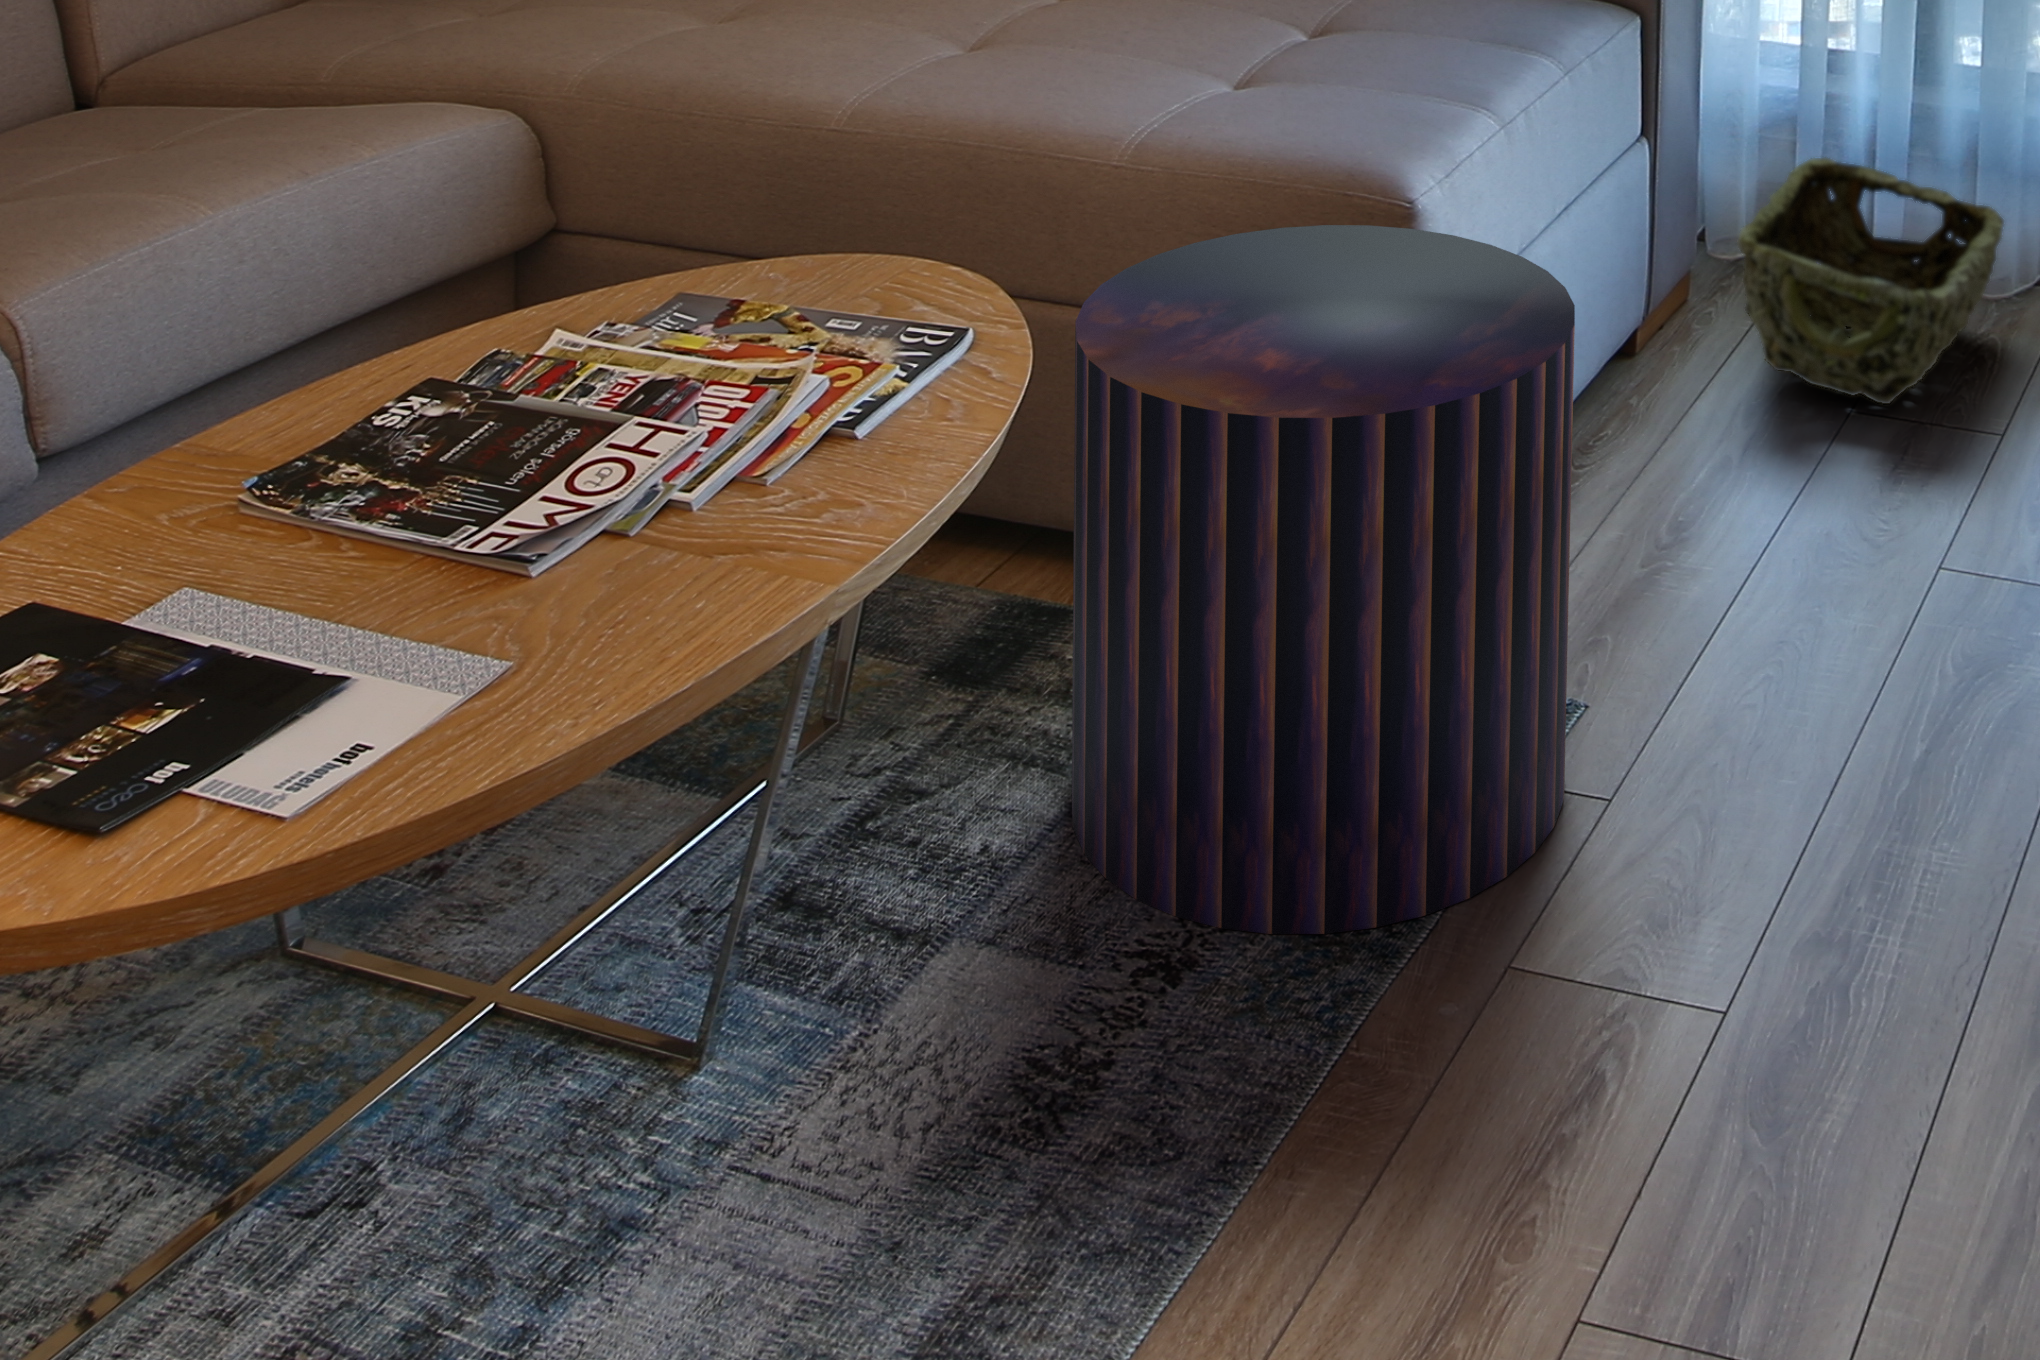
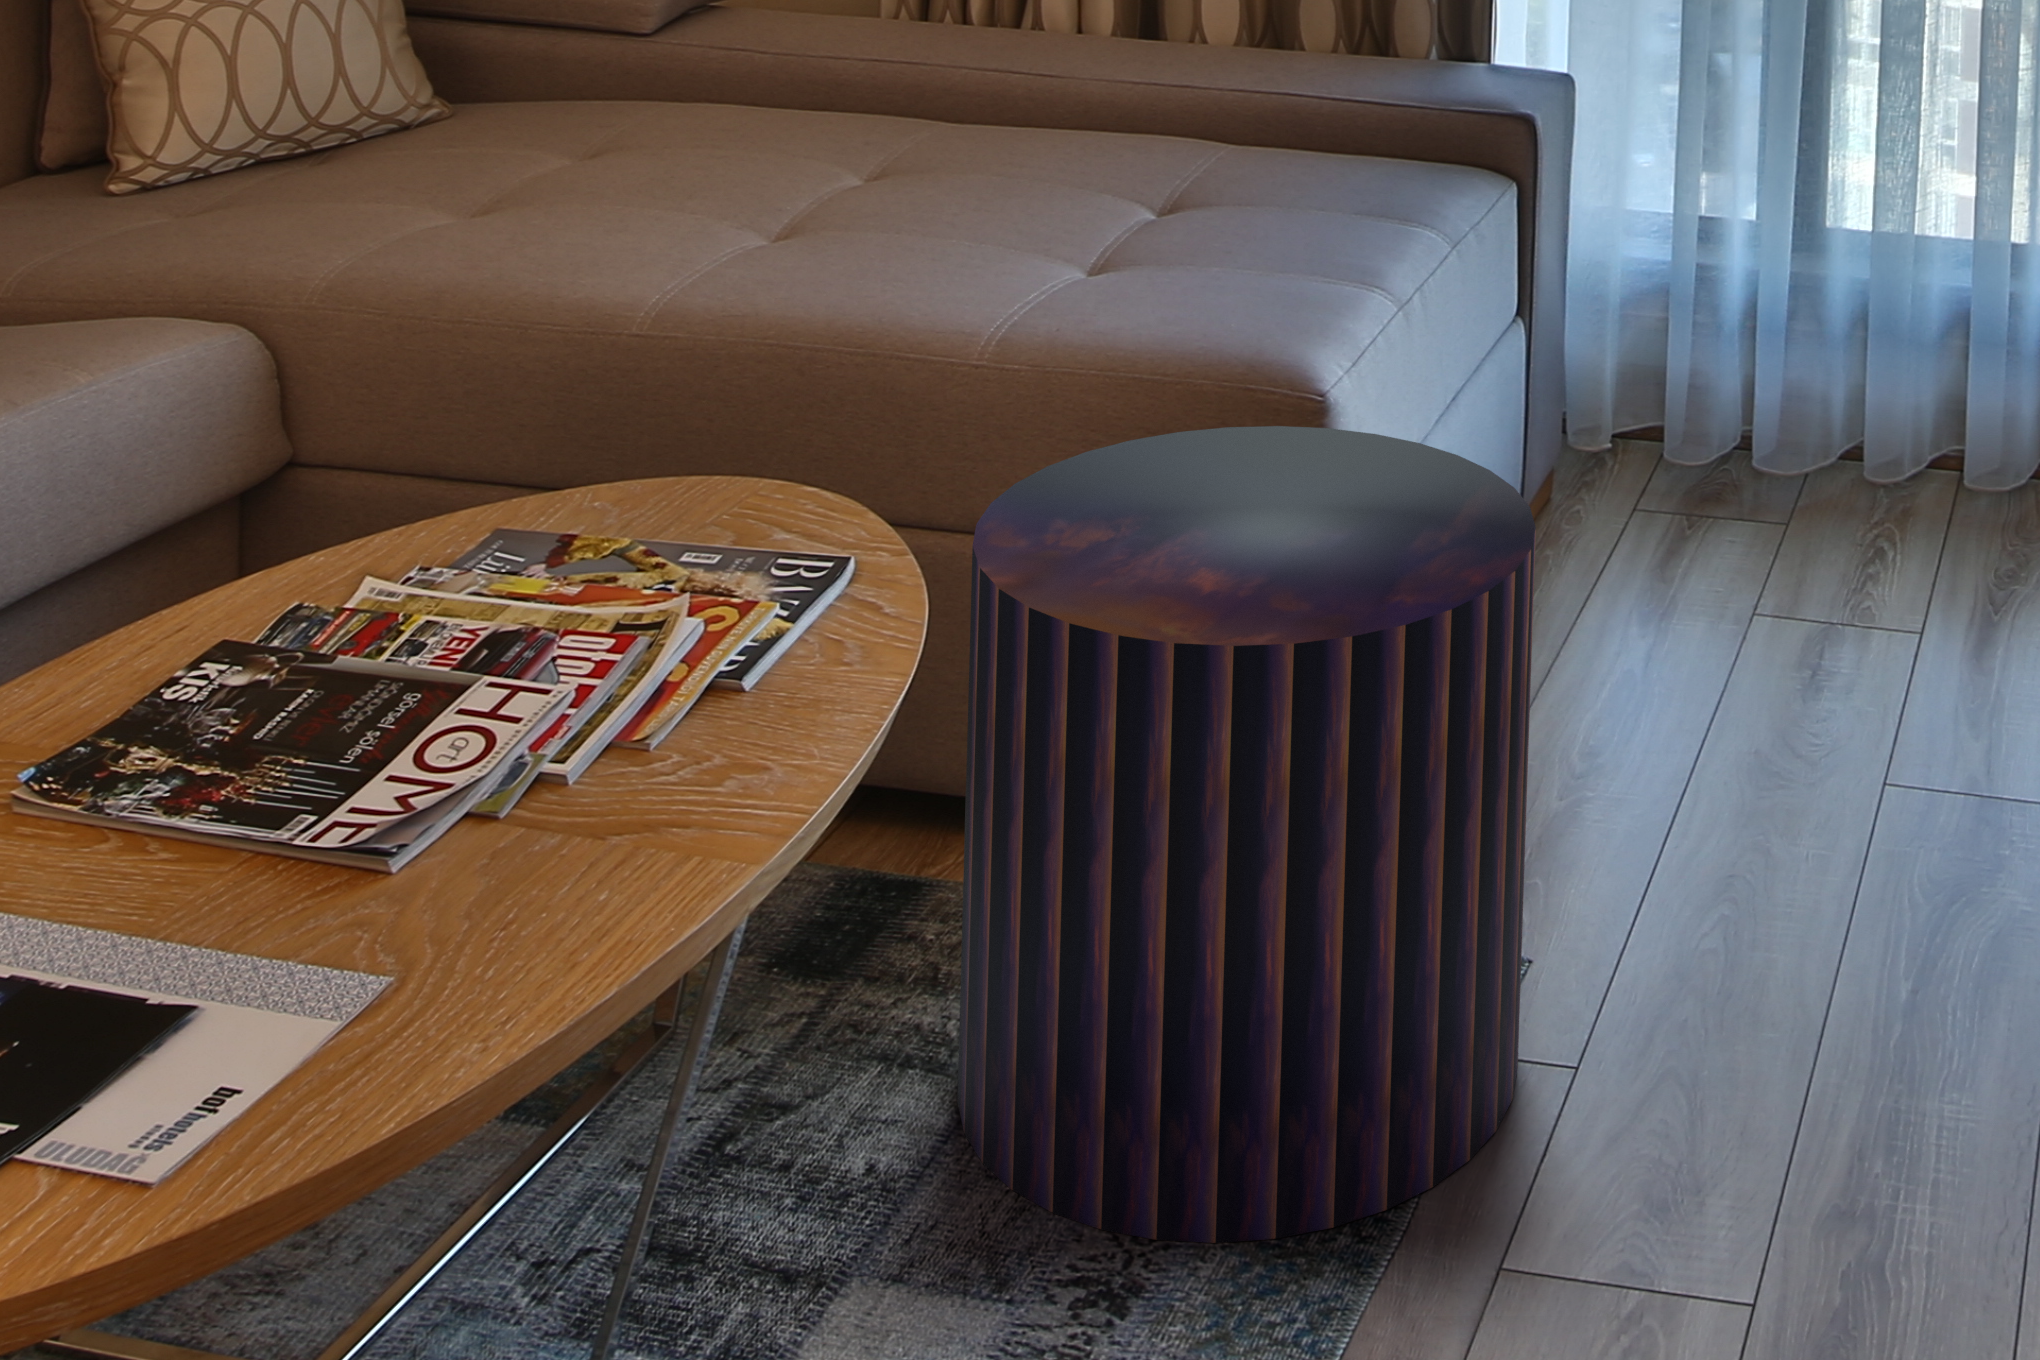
woven basket: present [1738,158,2004,404] -> none [1624,338,1897,608]

